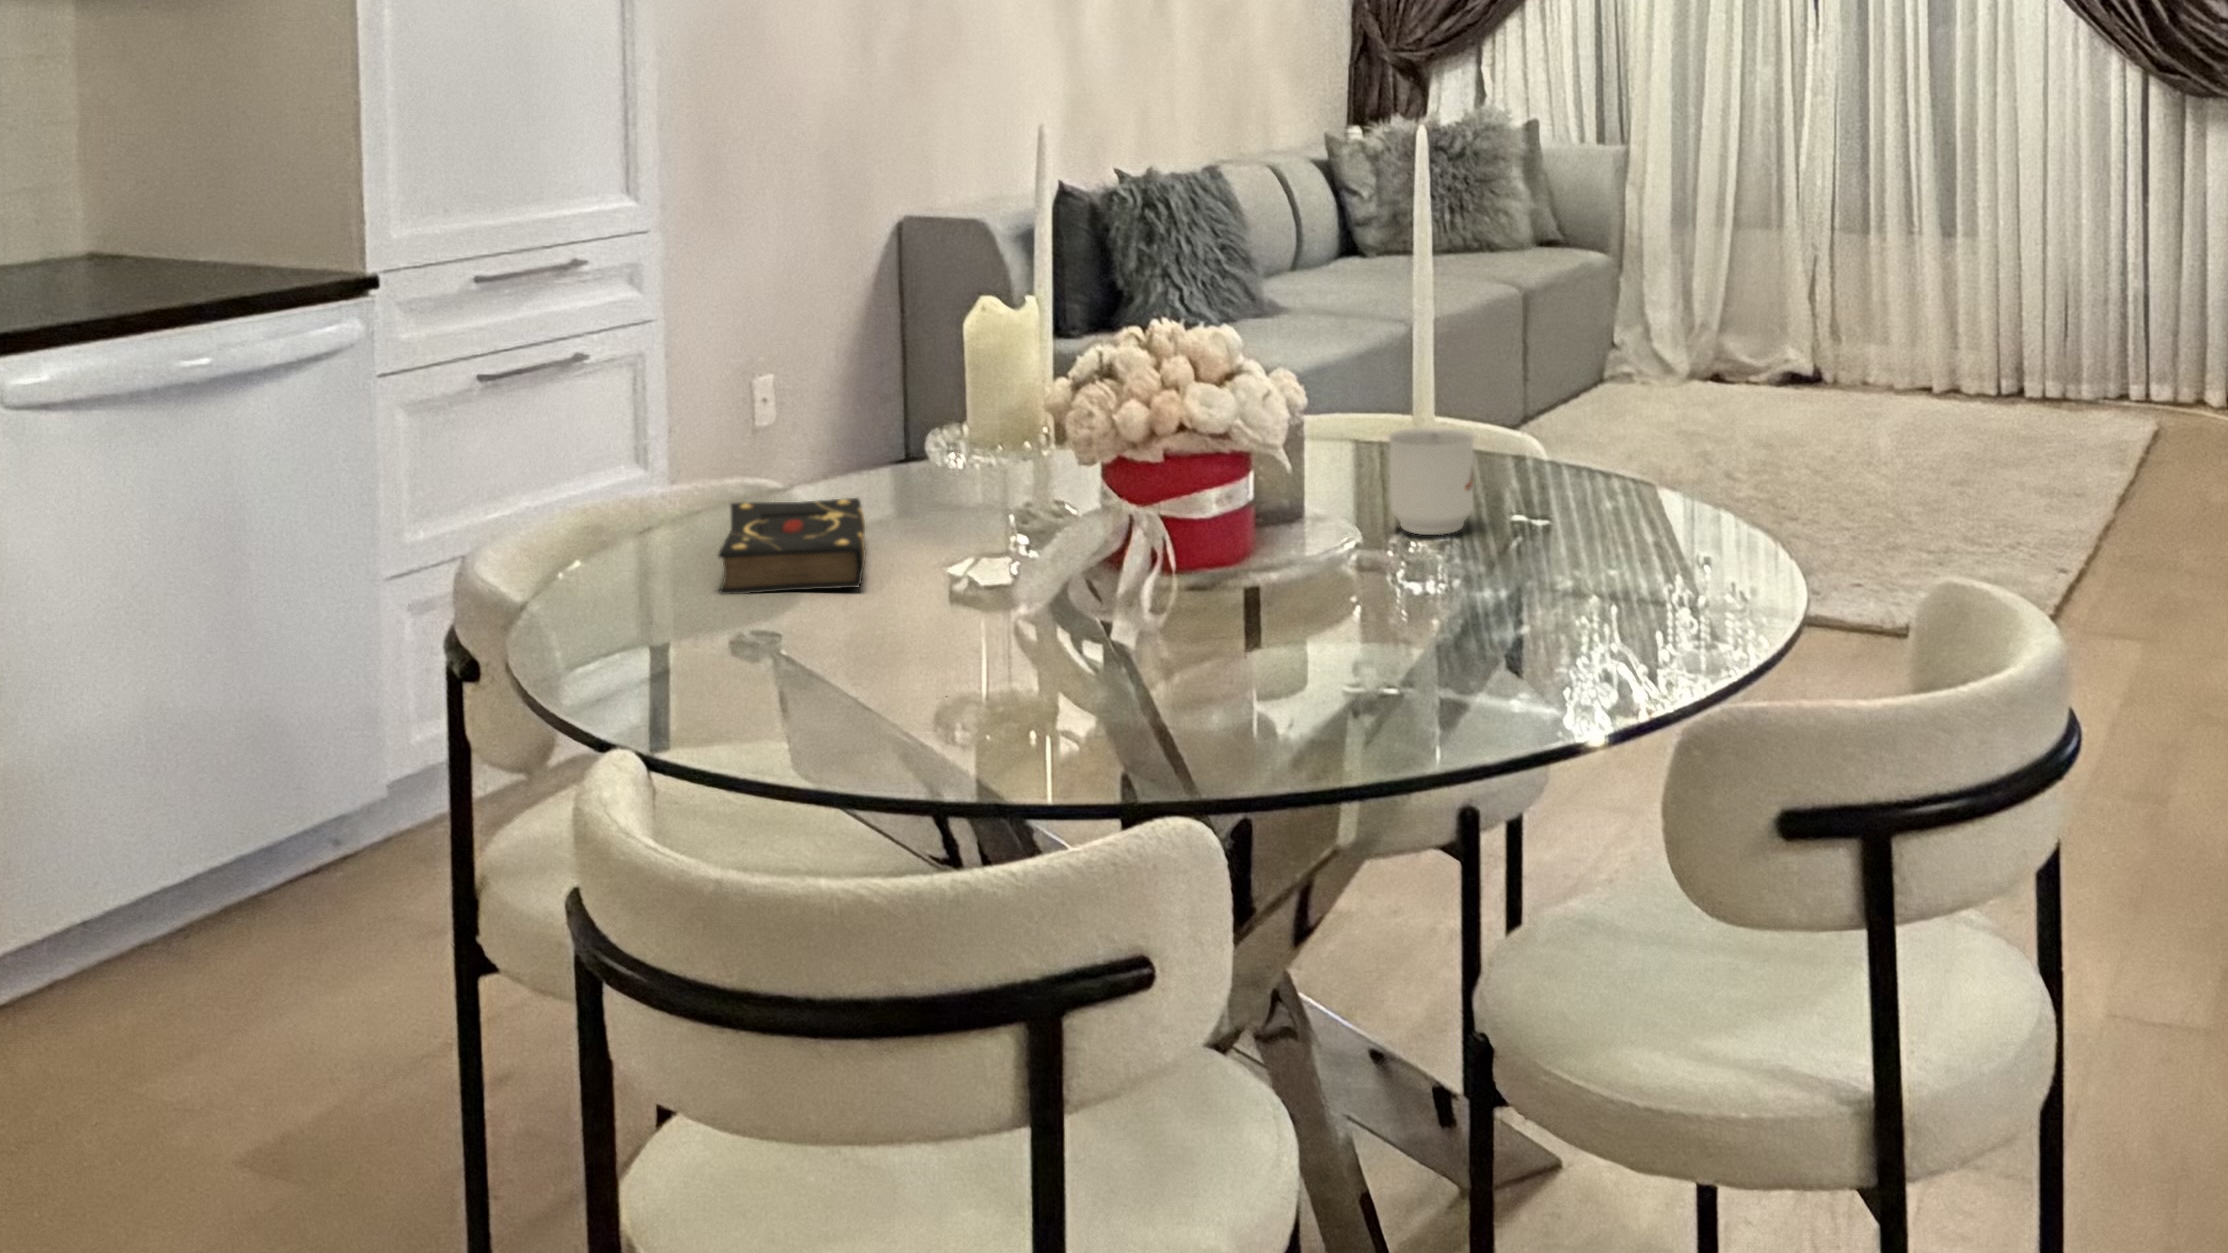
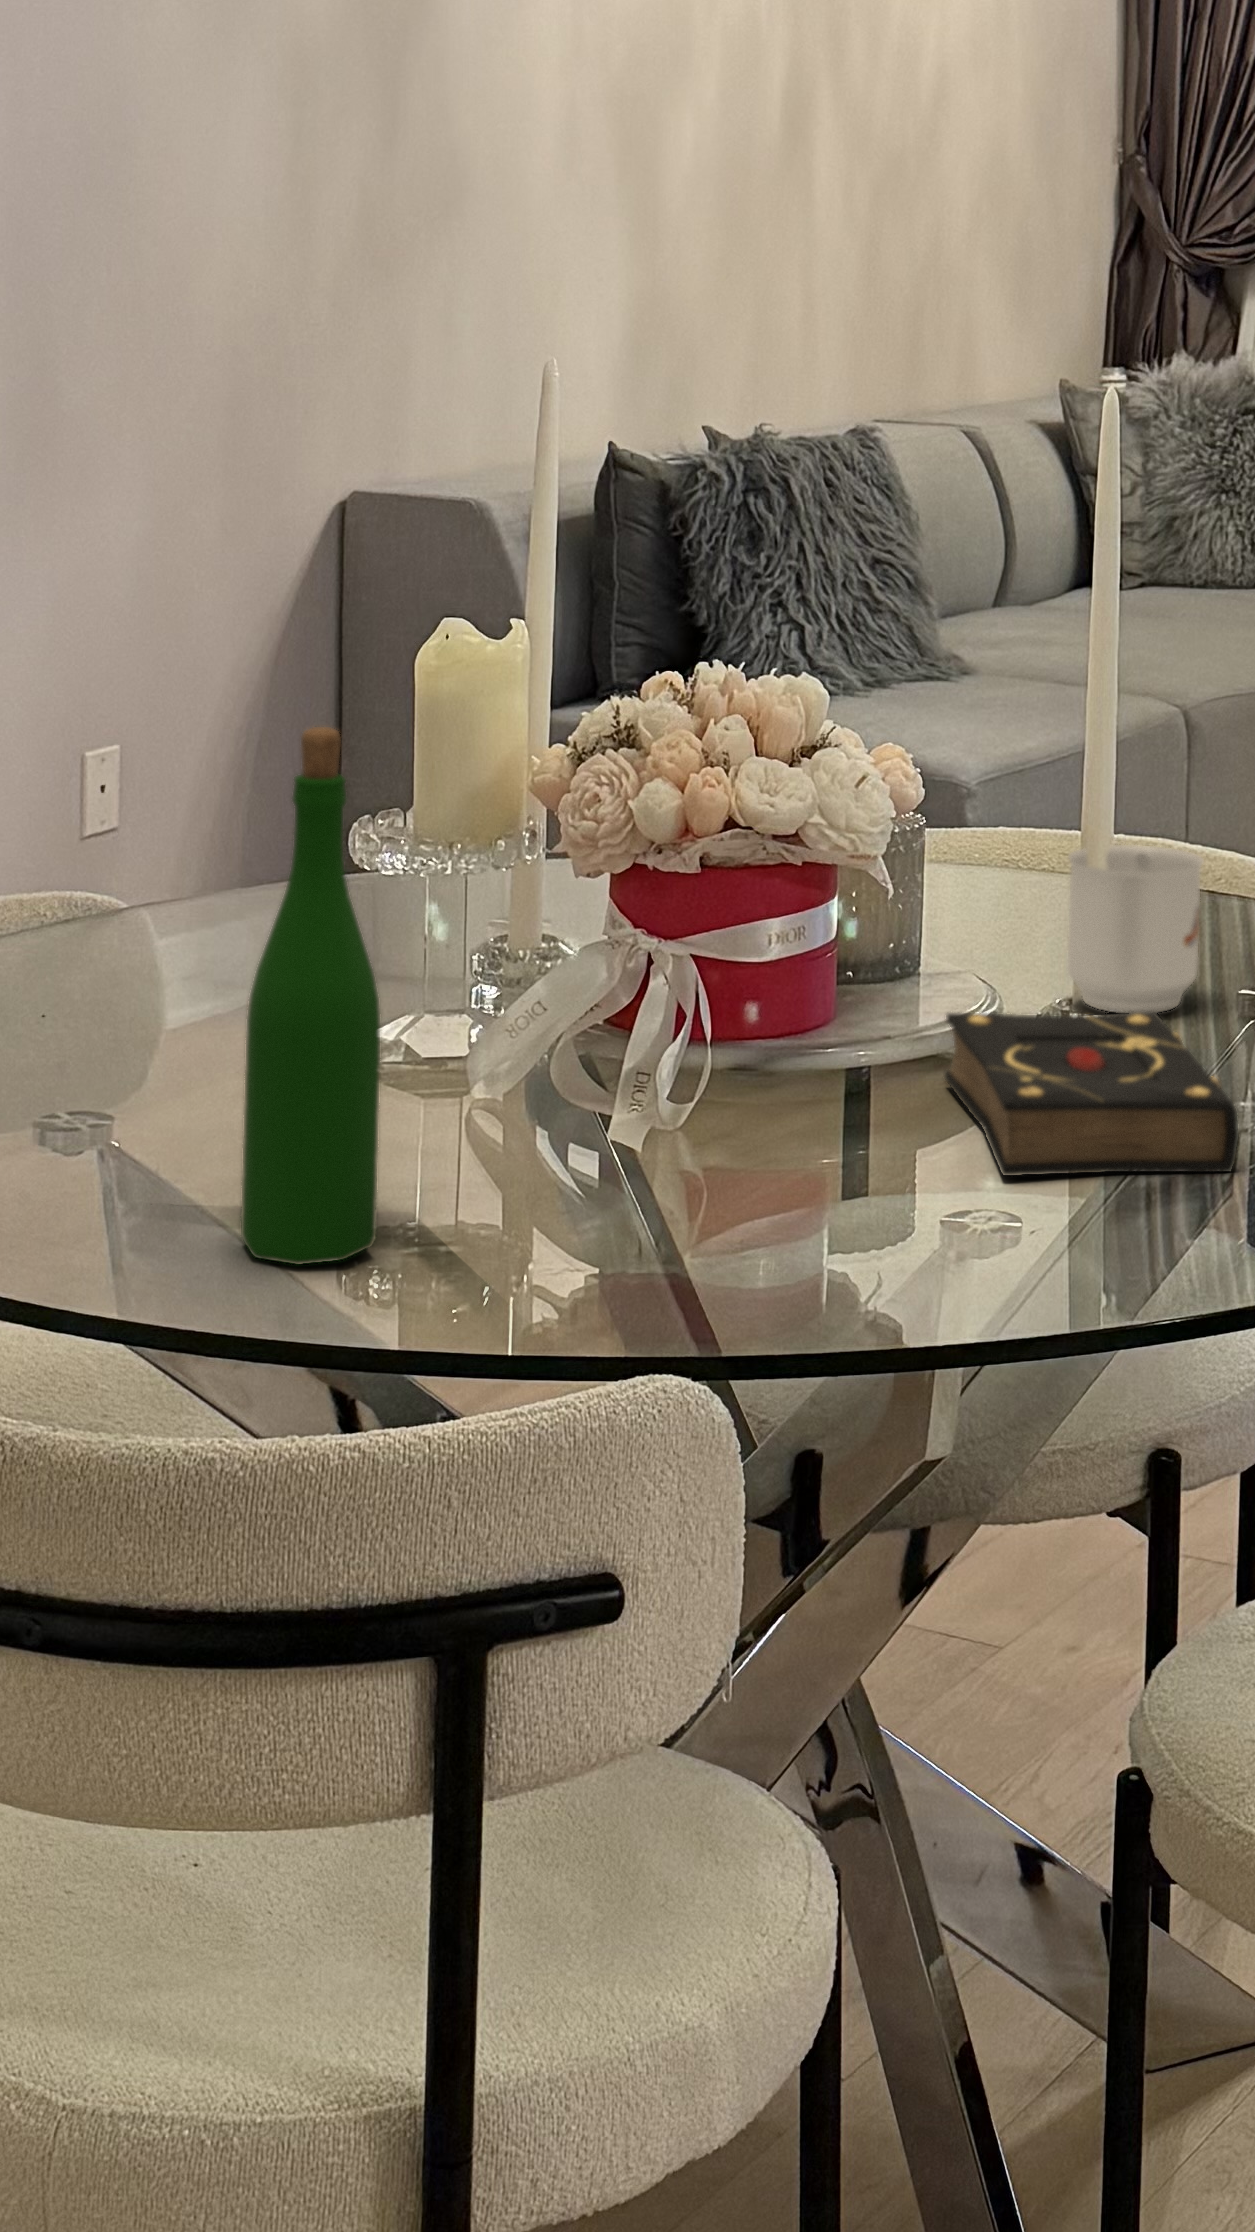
wine bottle: none [872,380,964,735] -> present [241,727,380,1265]
book: present [719,498,865,594] -> present [945,1013,1239,1176]

